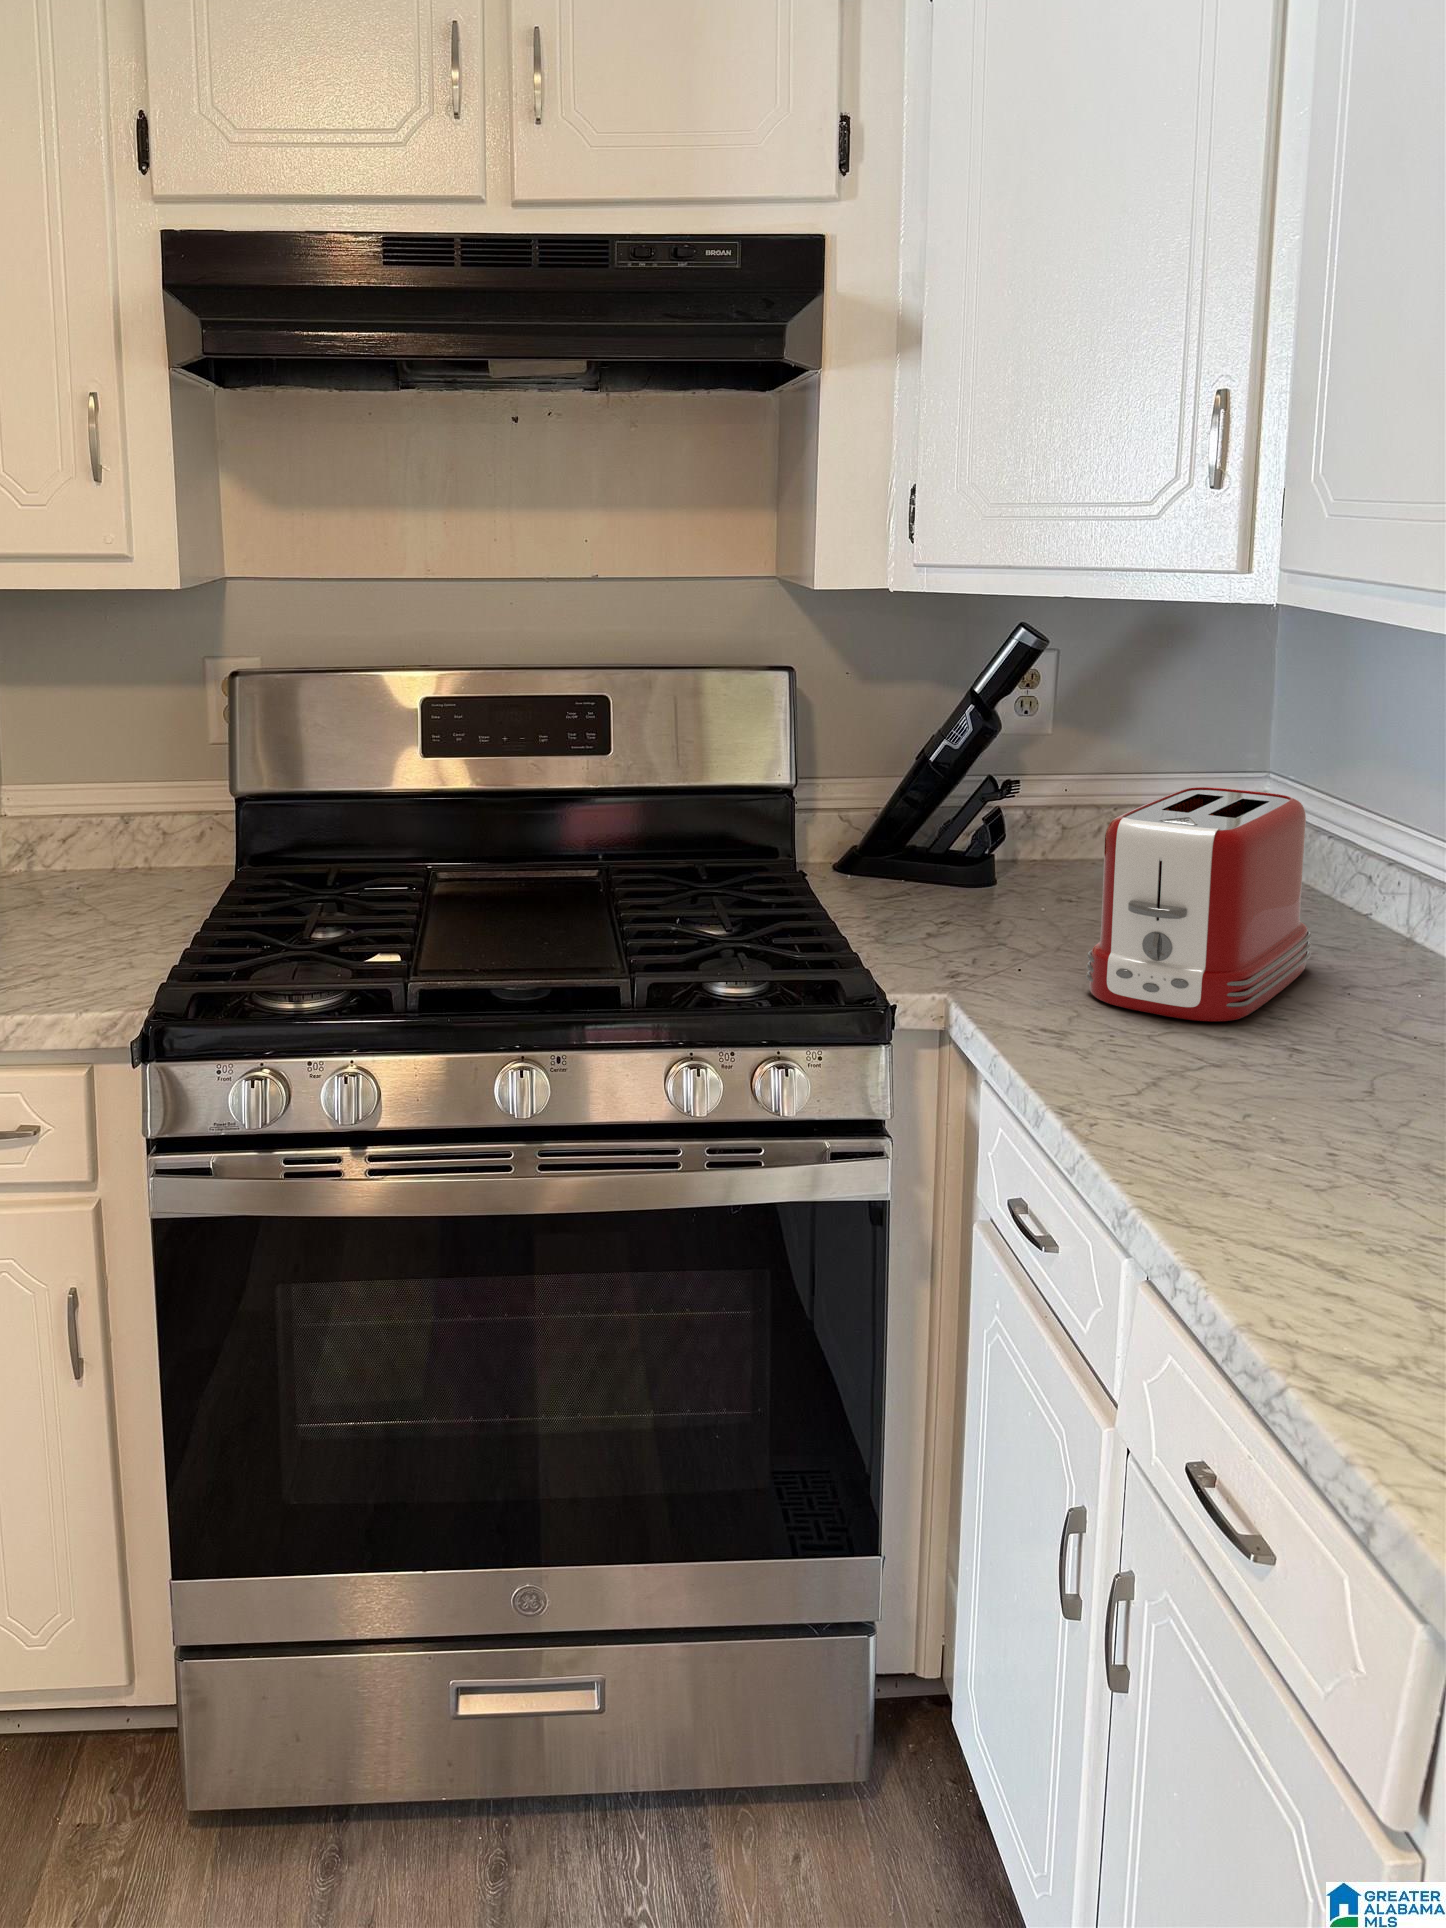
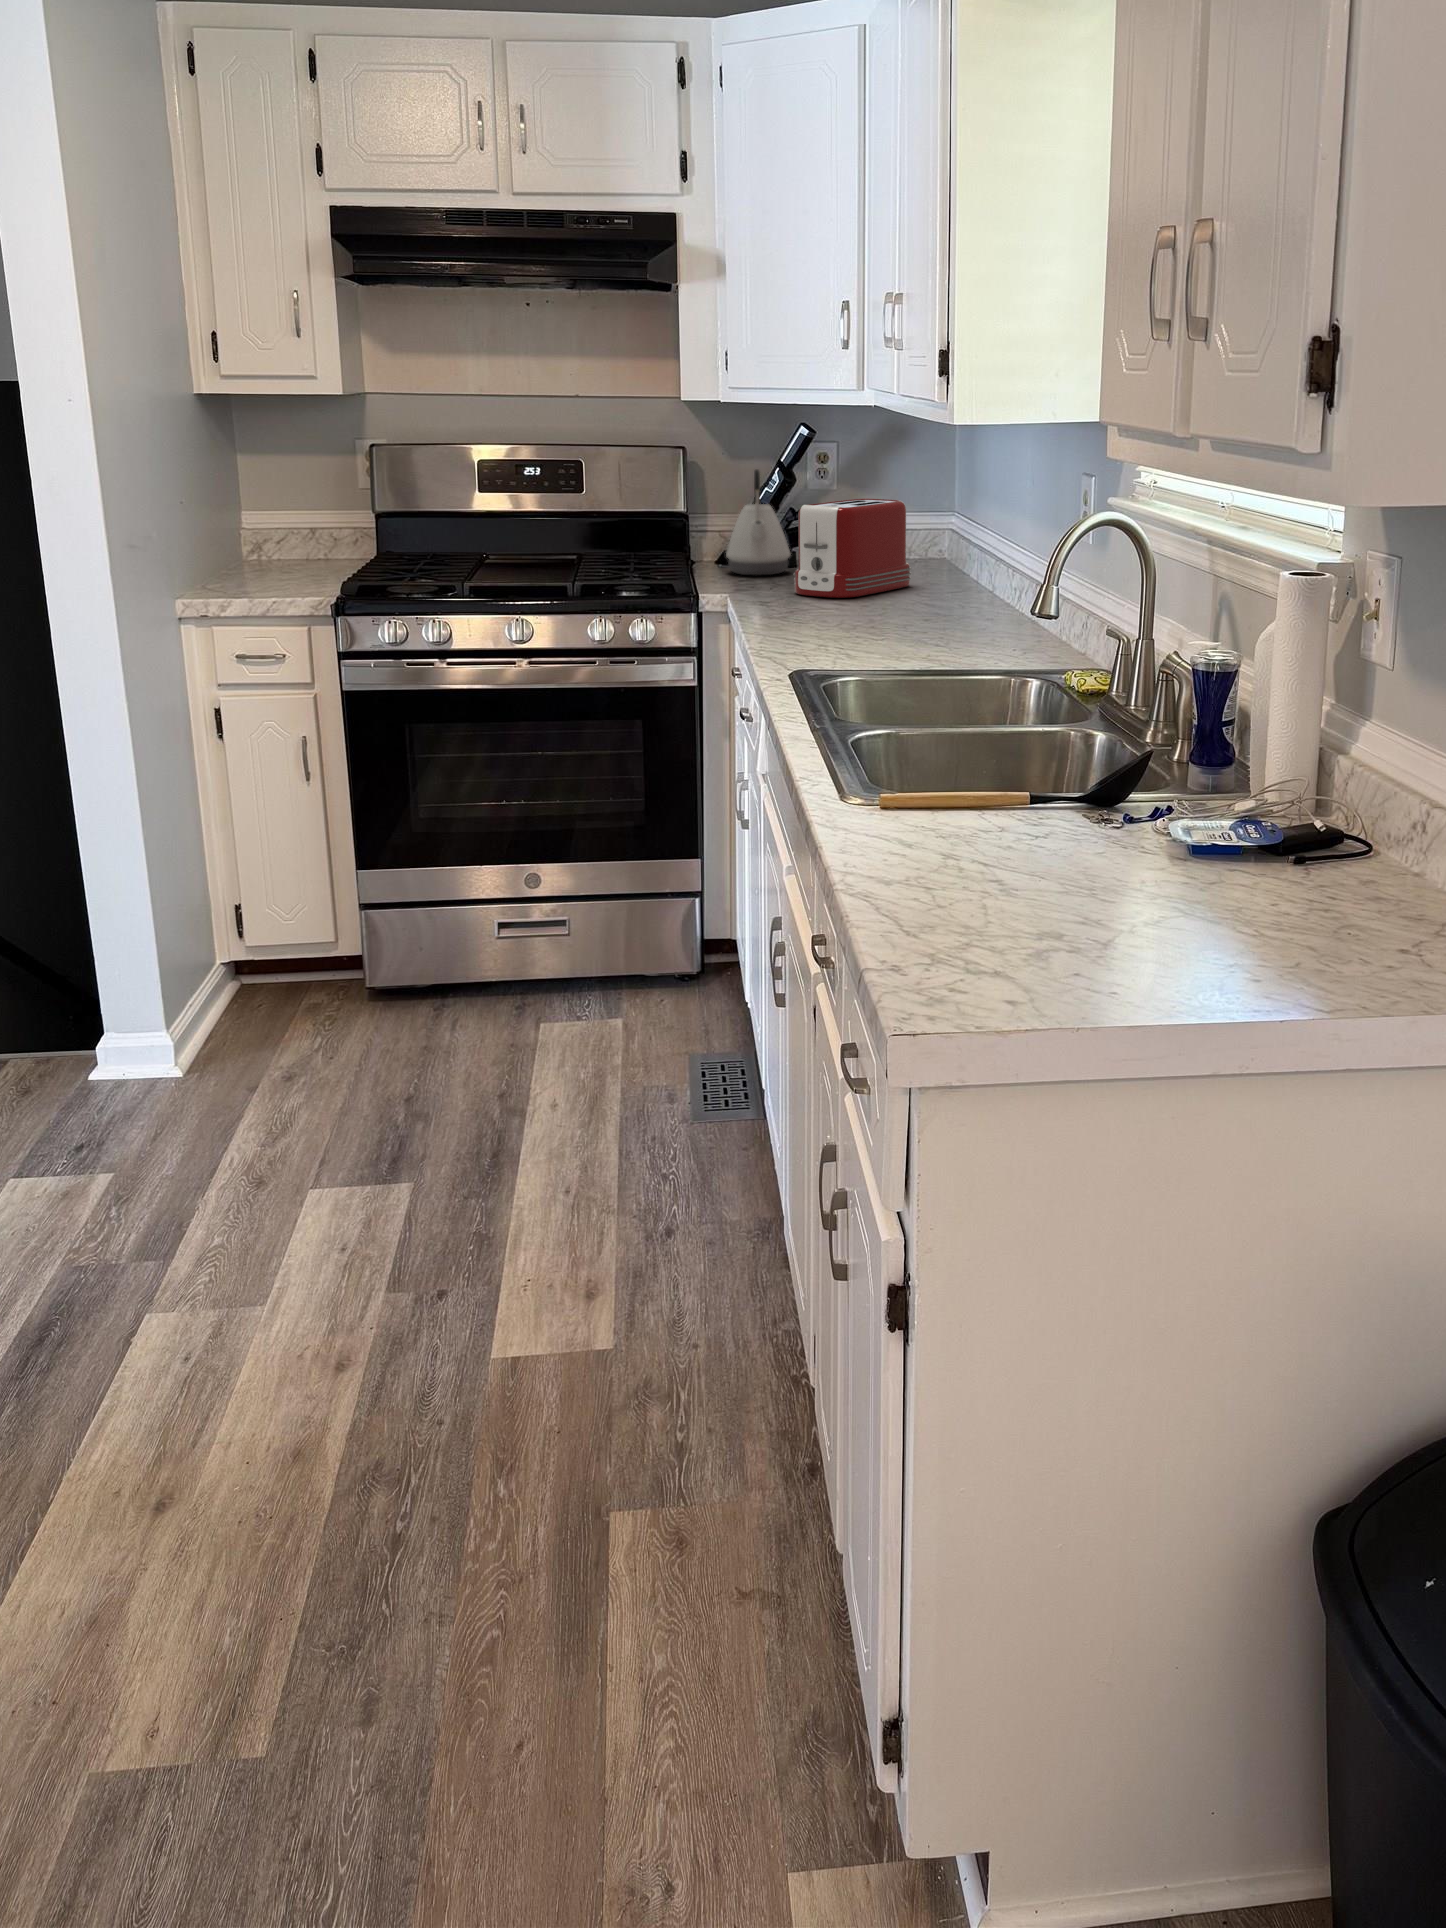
kettle: none [887,719,1013,921] -> present [726,470,790,575]

